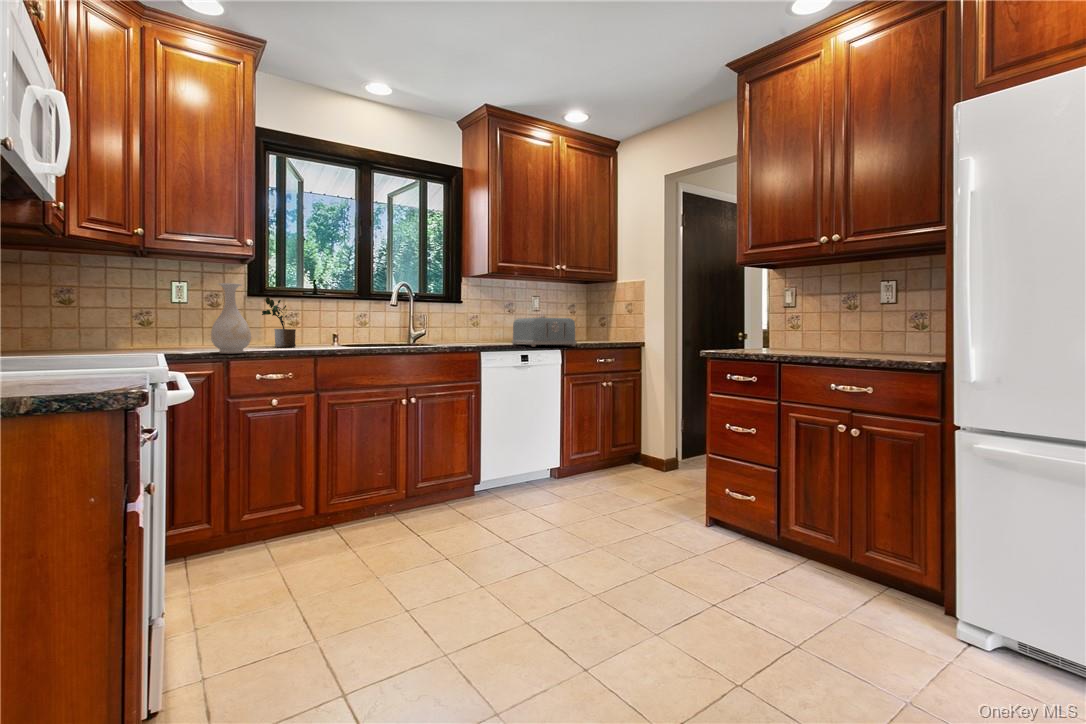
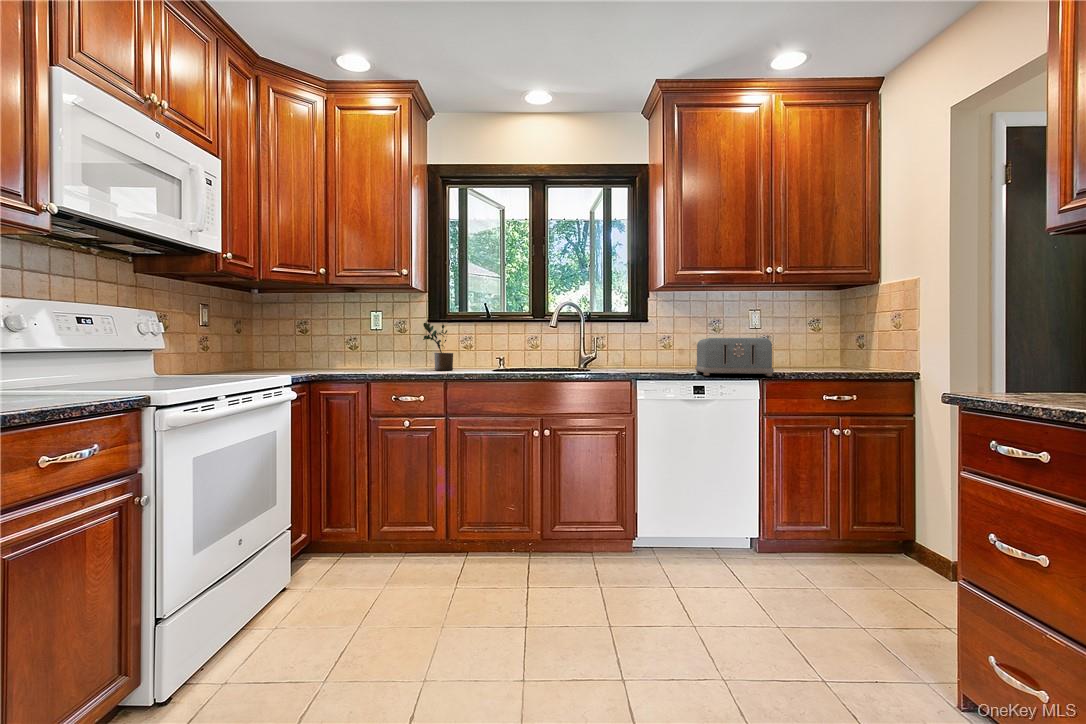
vase: present [211,283,251,353] -> none [352,311,386,376]

